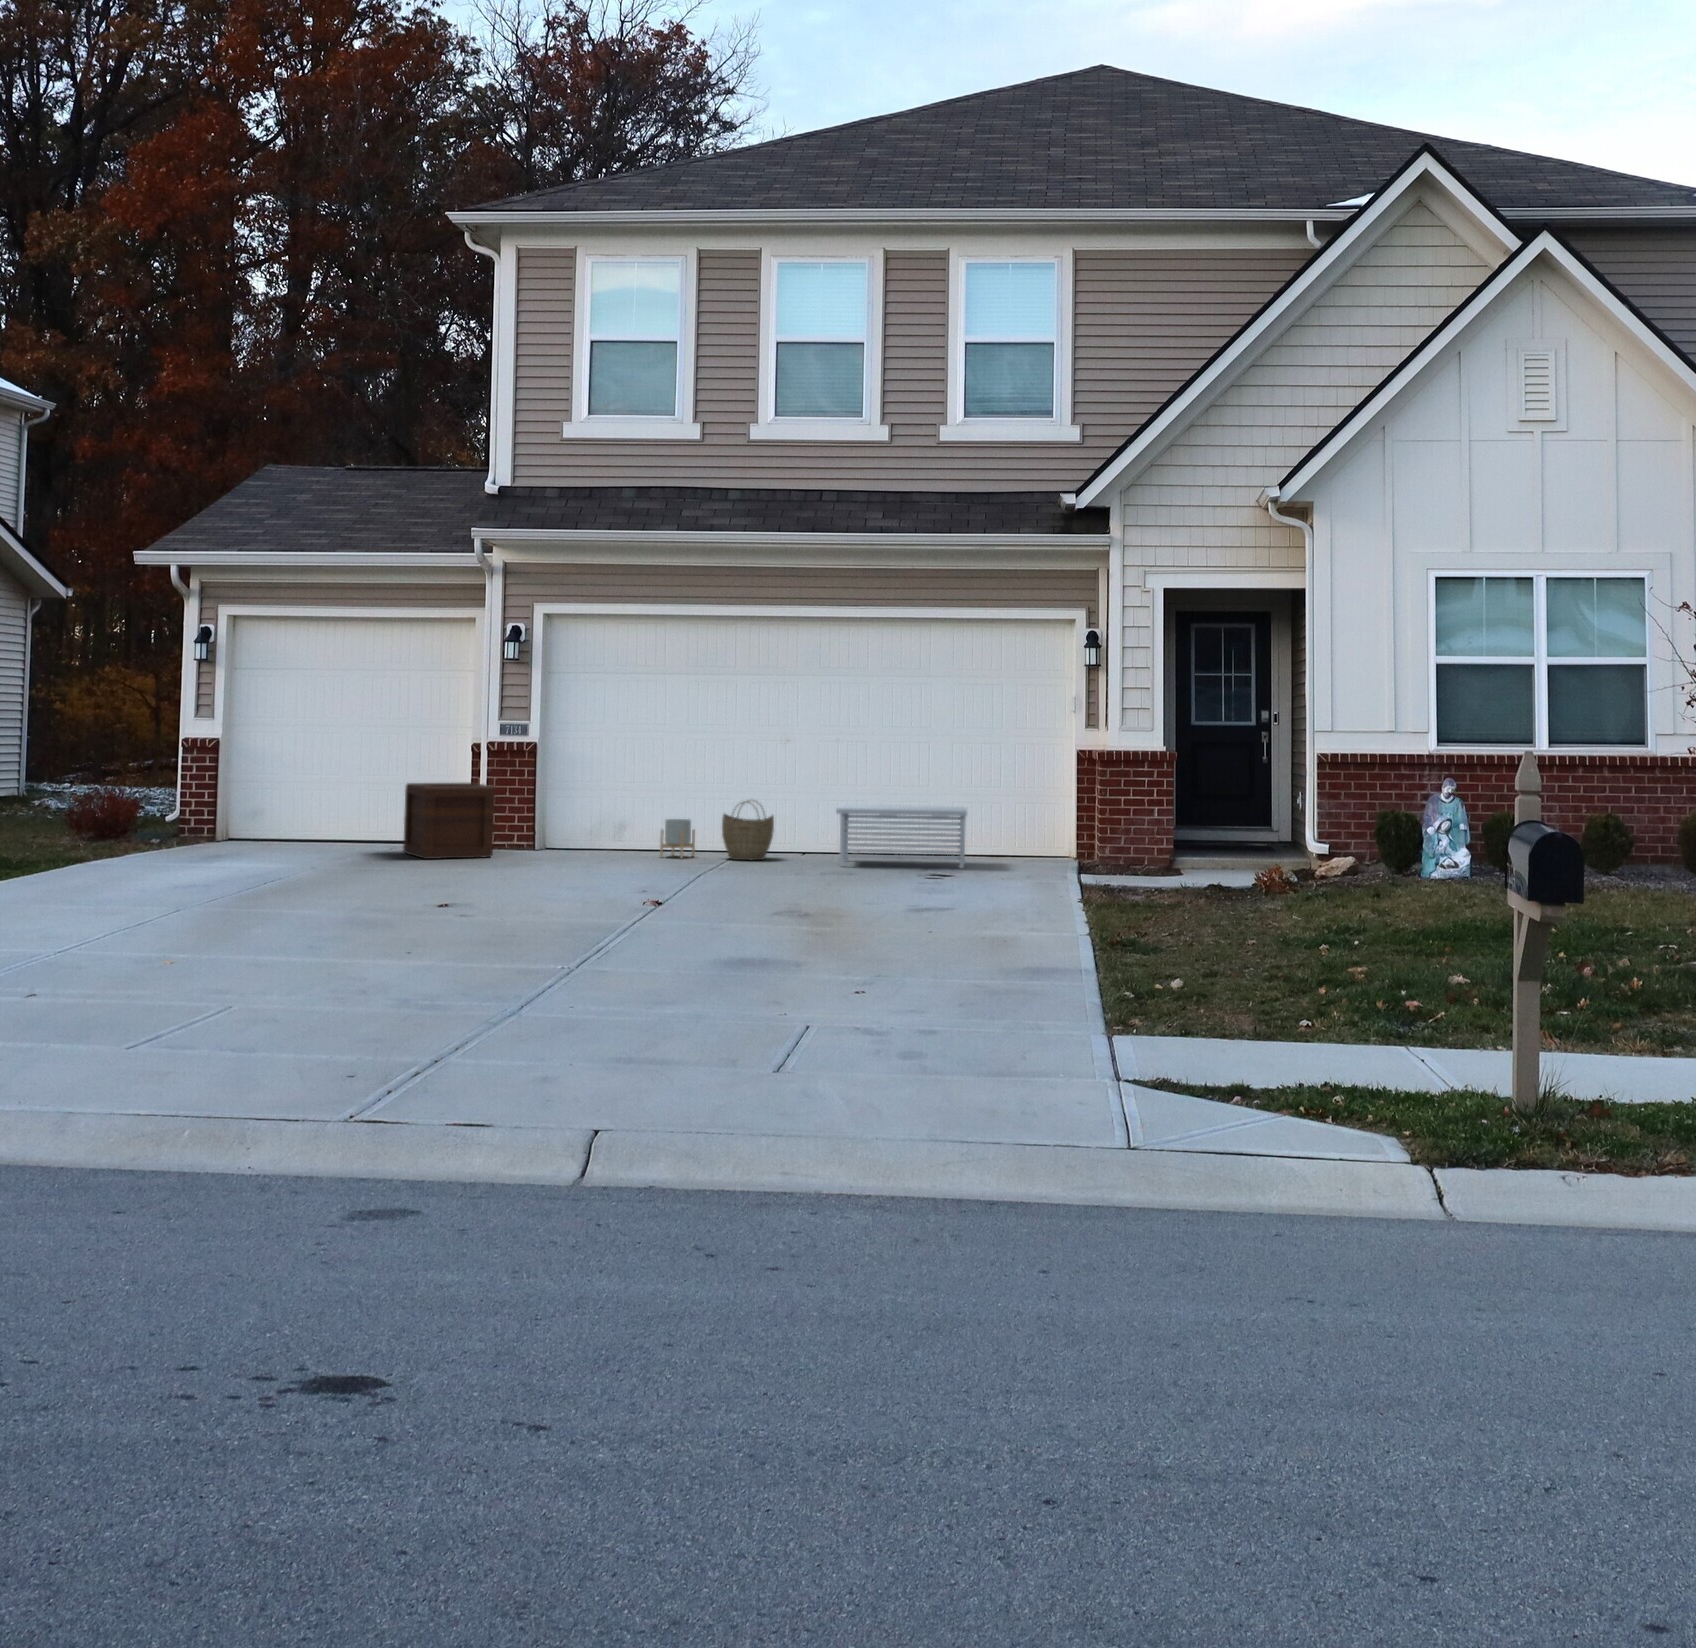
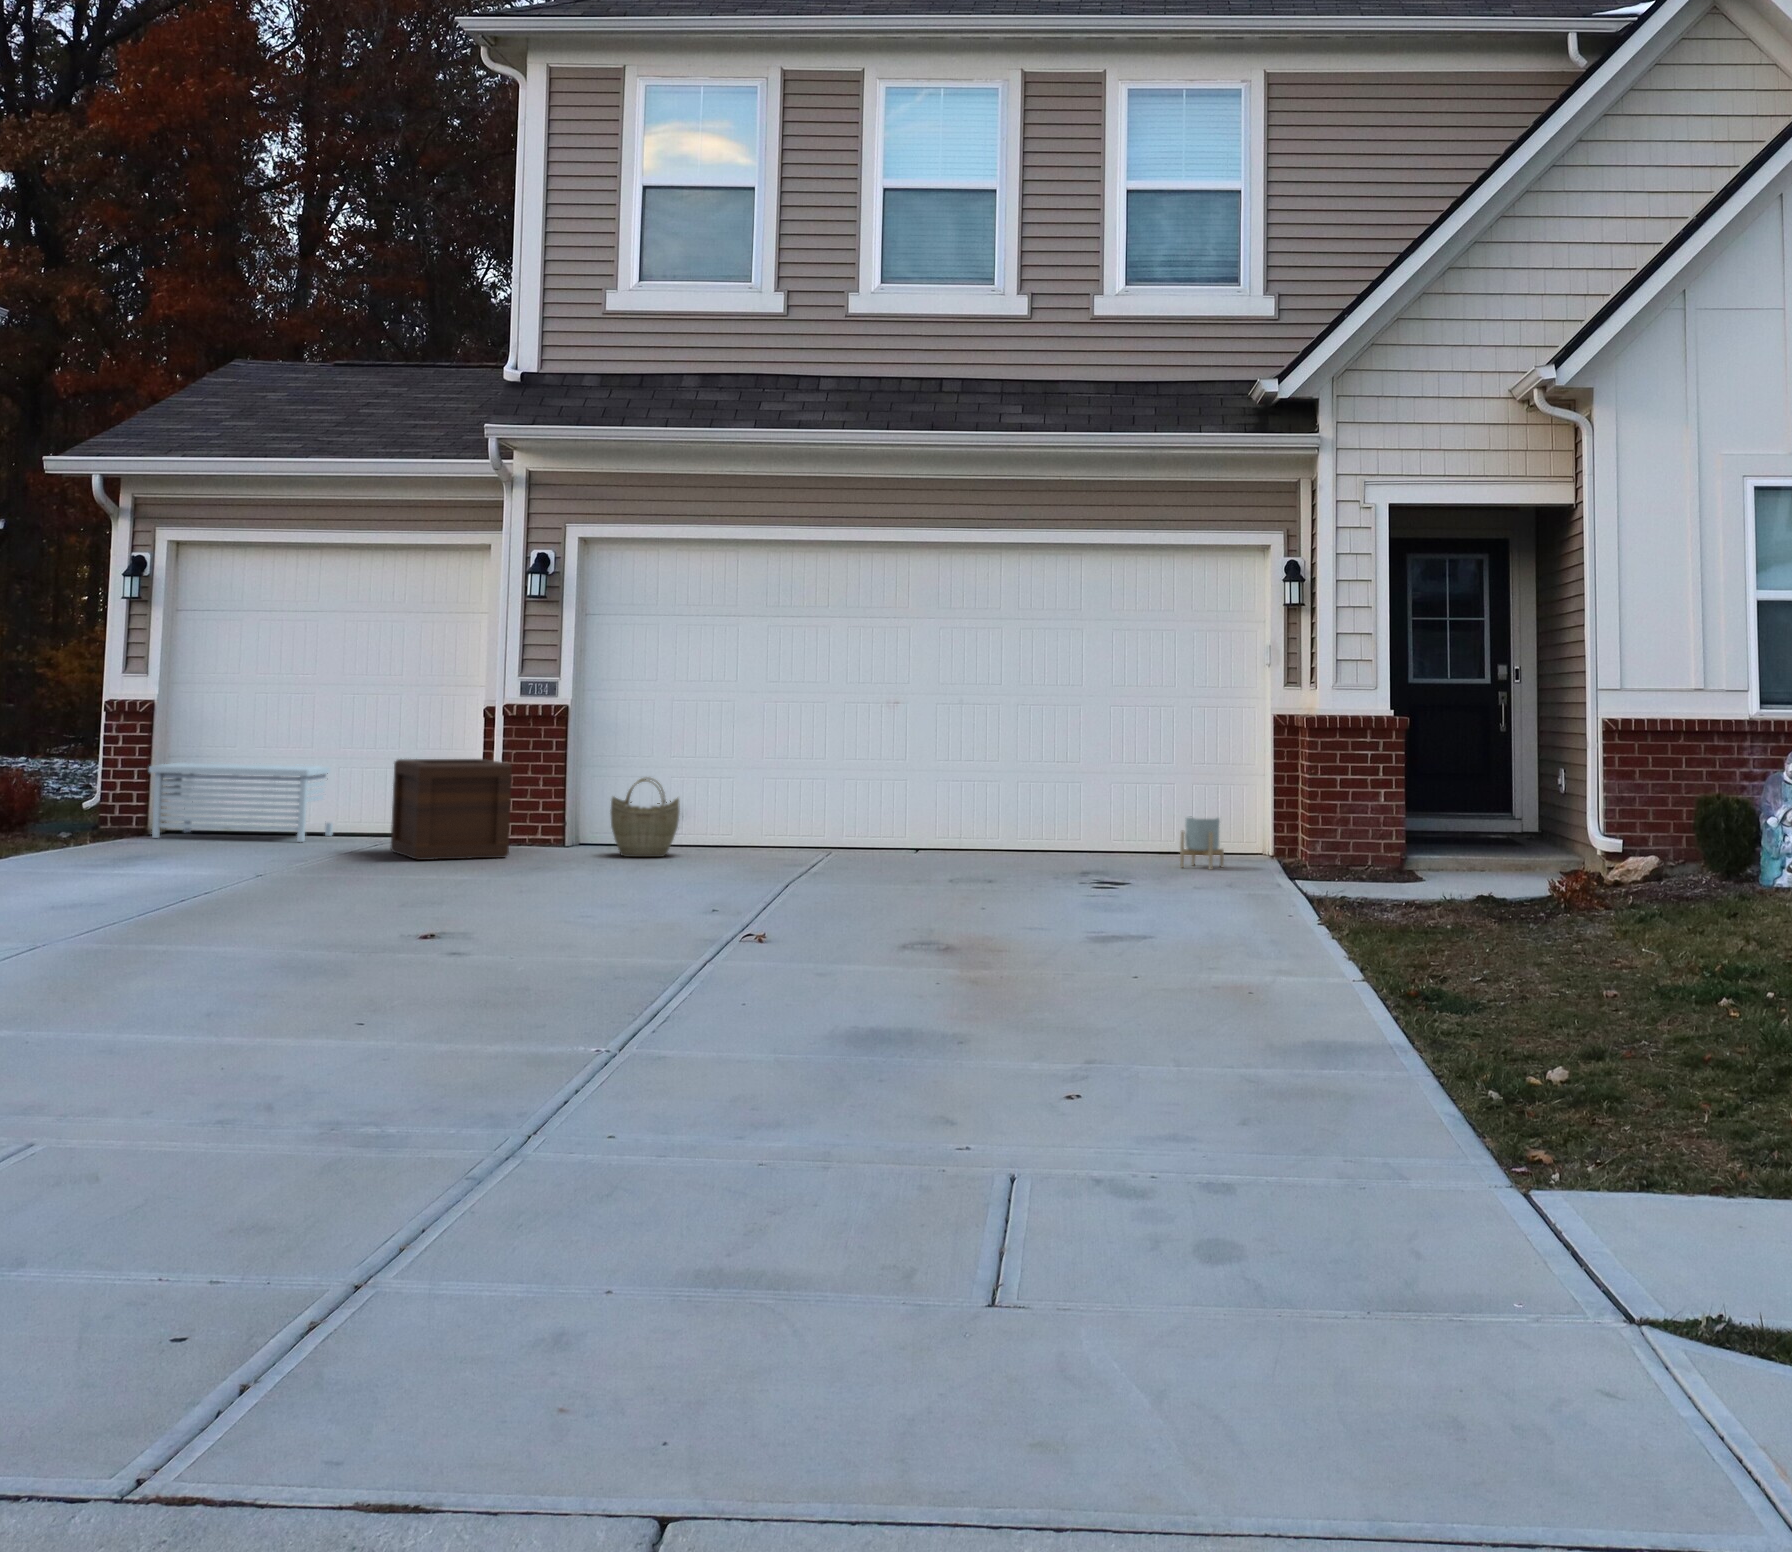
woven basket: present [722,801,774,860] -> present [610,778,680,857]
storage bench: present [836,805,967,868] -> present [149,763,333,842]
planter: present [660,819,695,858] -> present [1180,816,1224,869]

